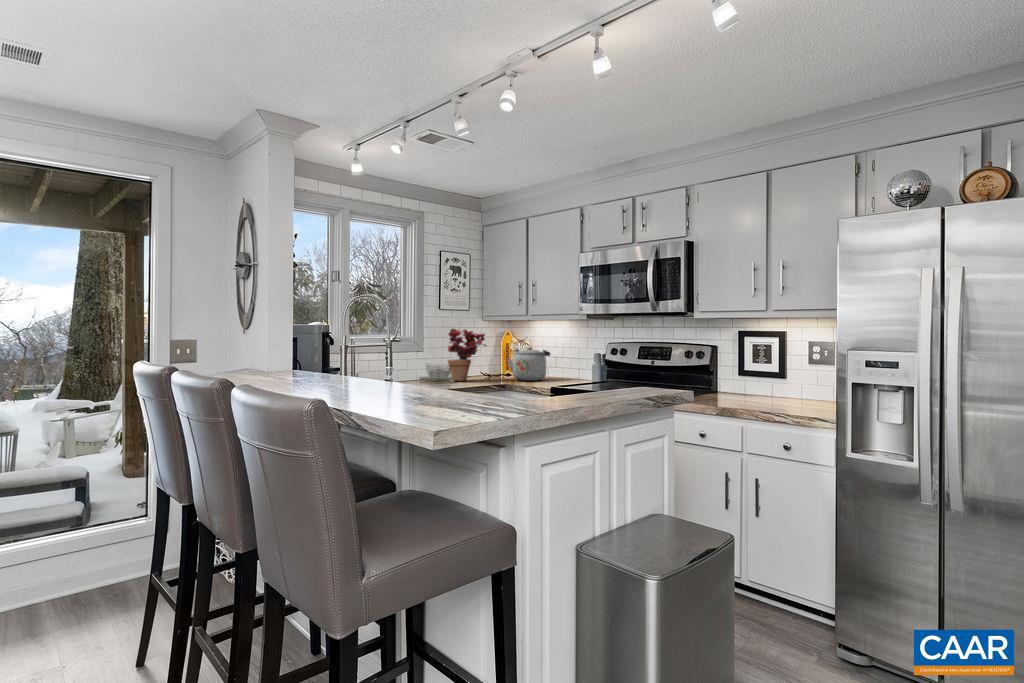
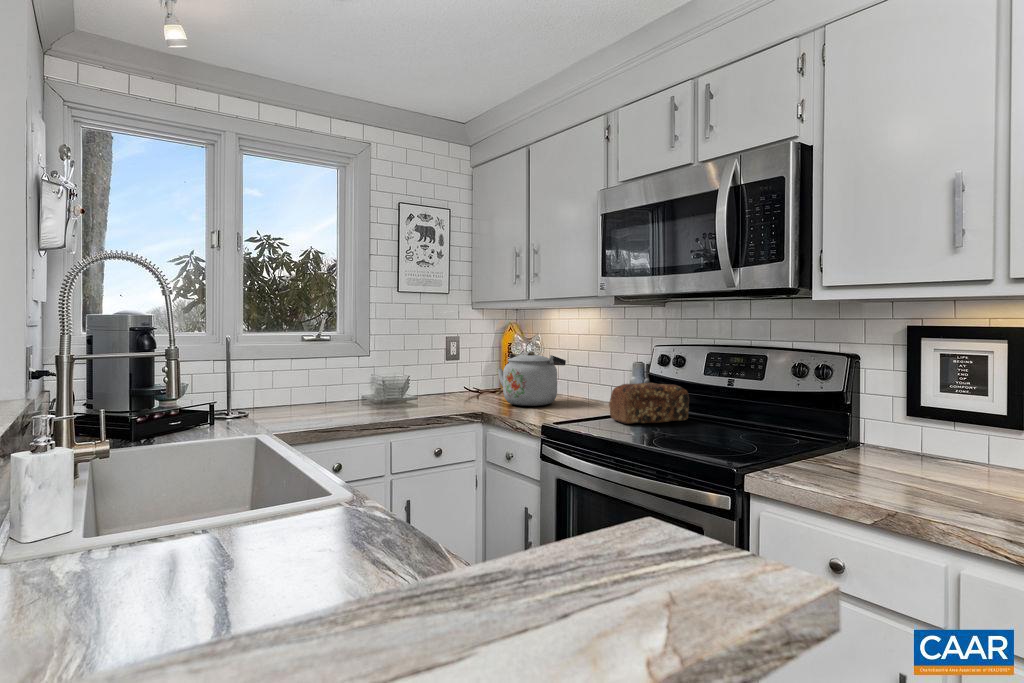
potted plant: present [448,329,487,381] -> none [398,321,466,404]
bread loaf: none [584,364,629,387] -> present [609,383,689,424]

